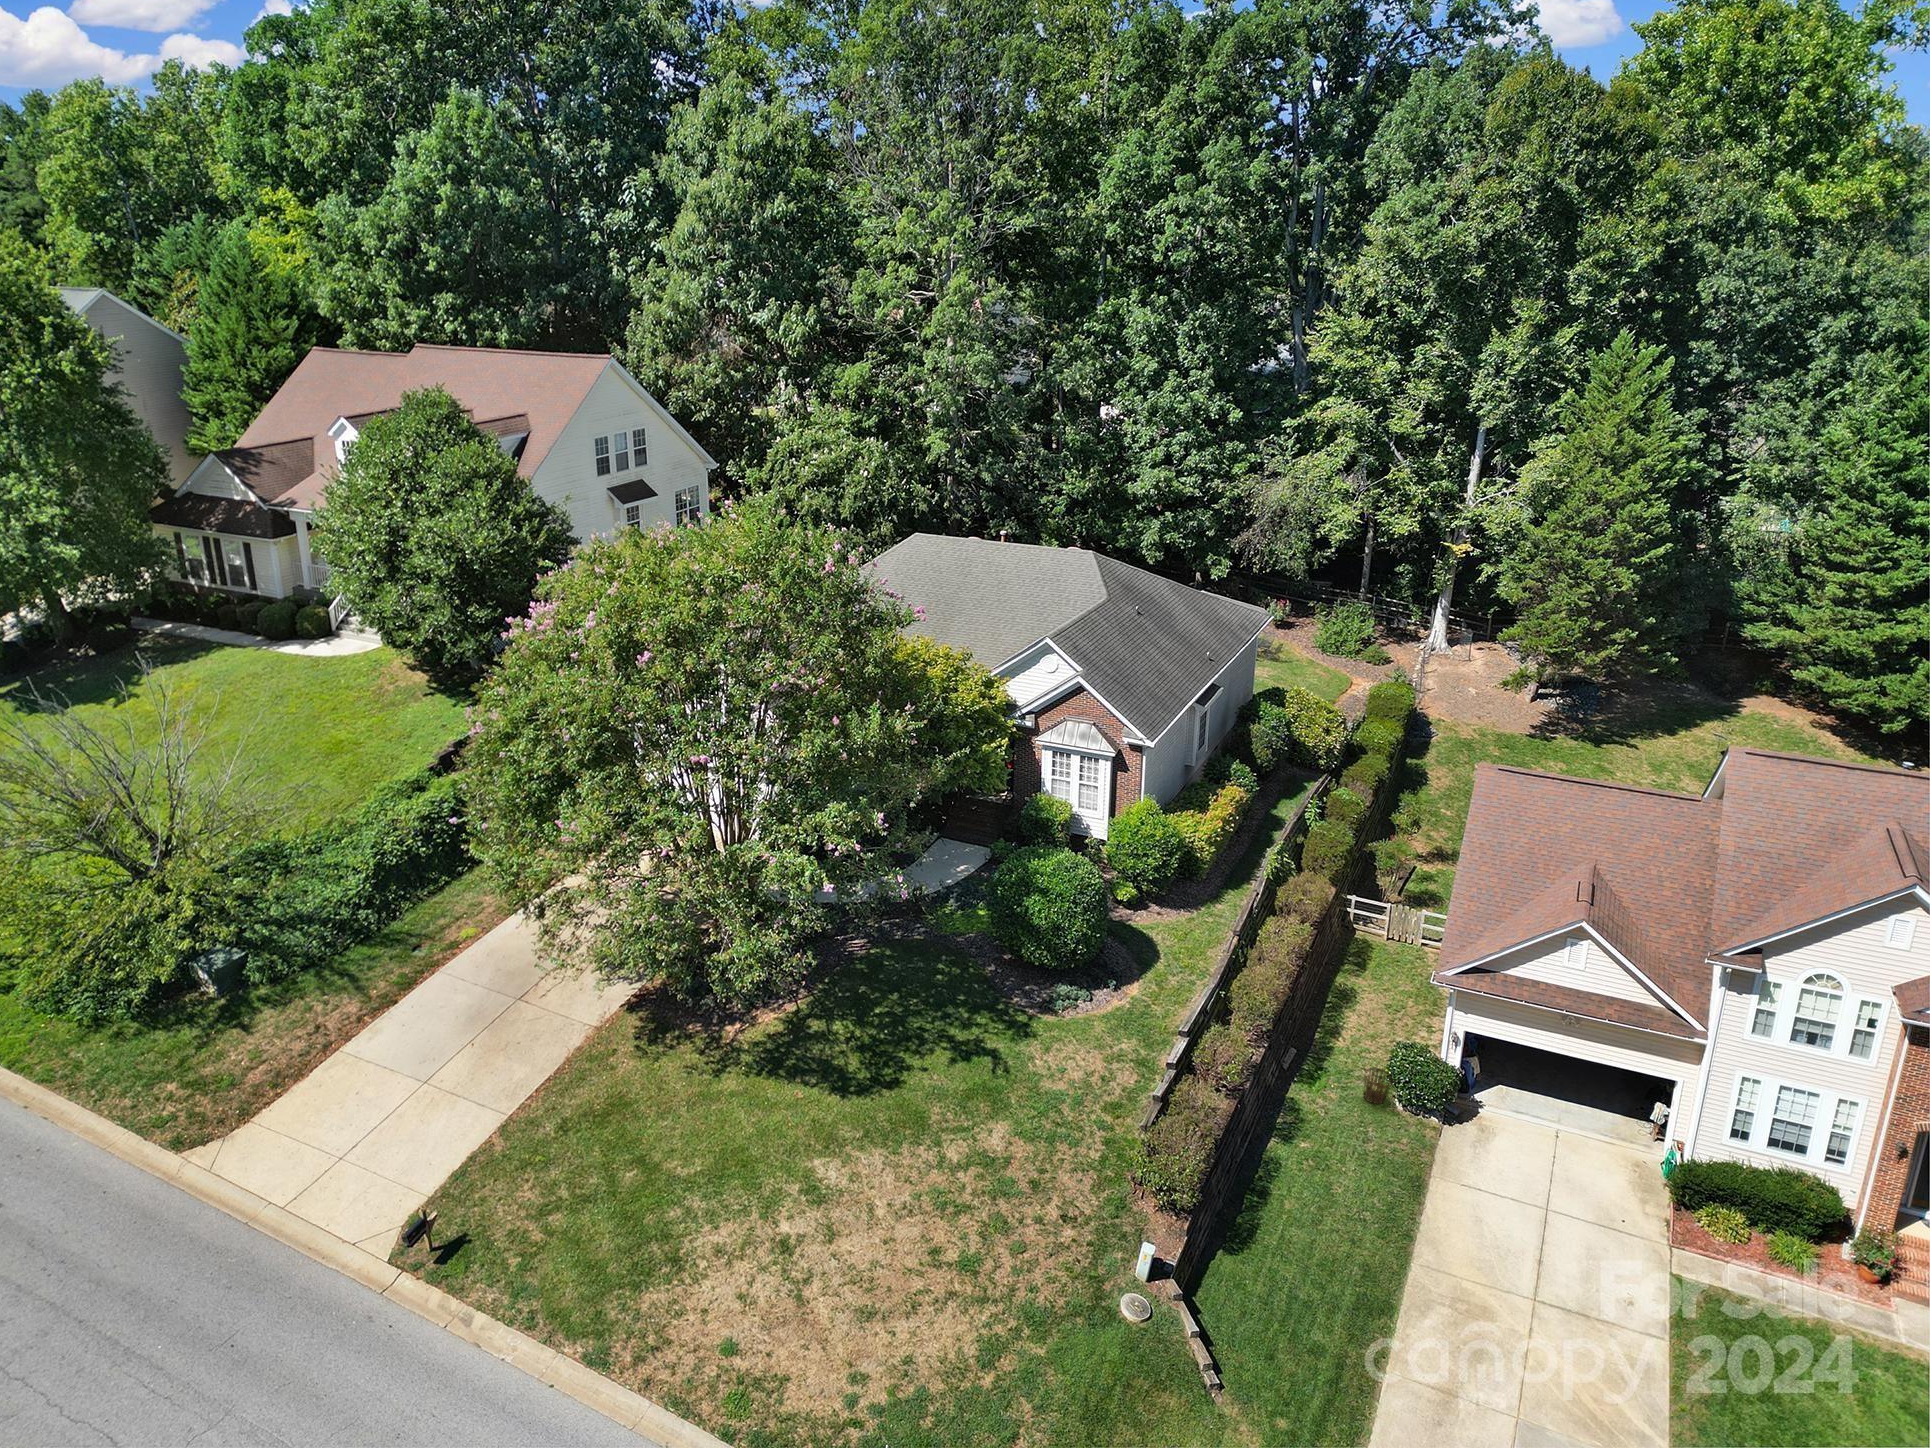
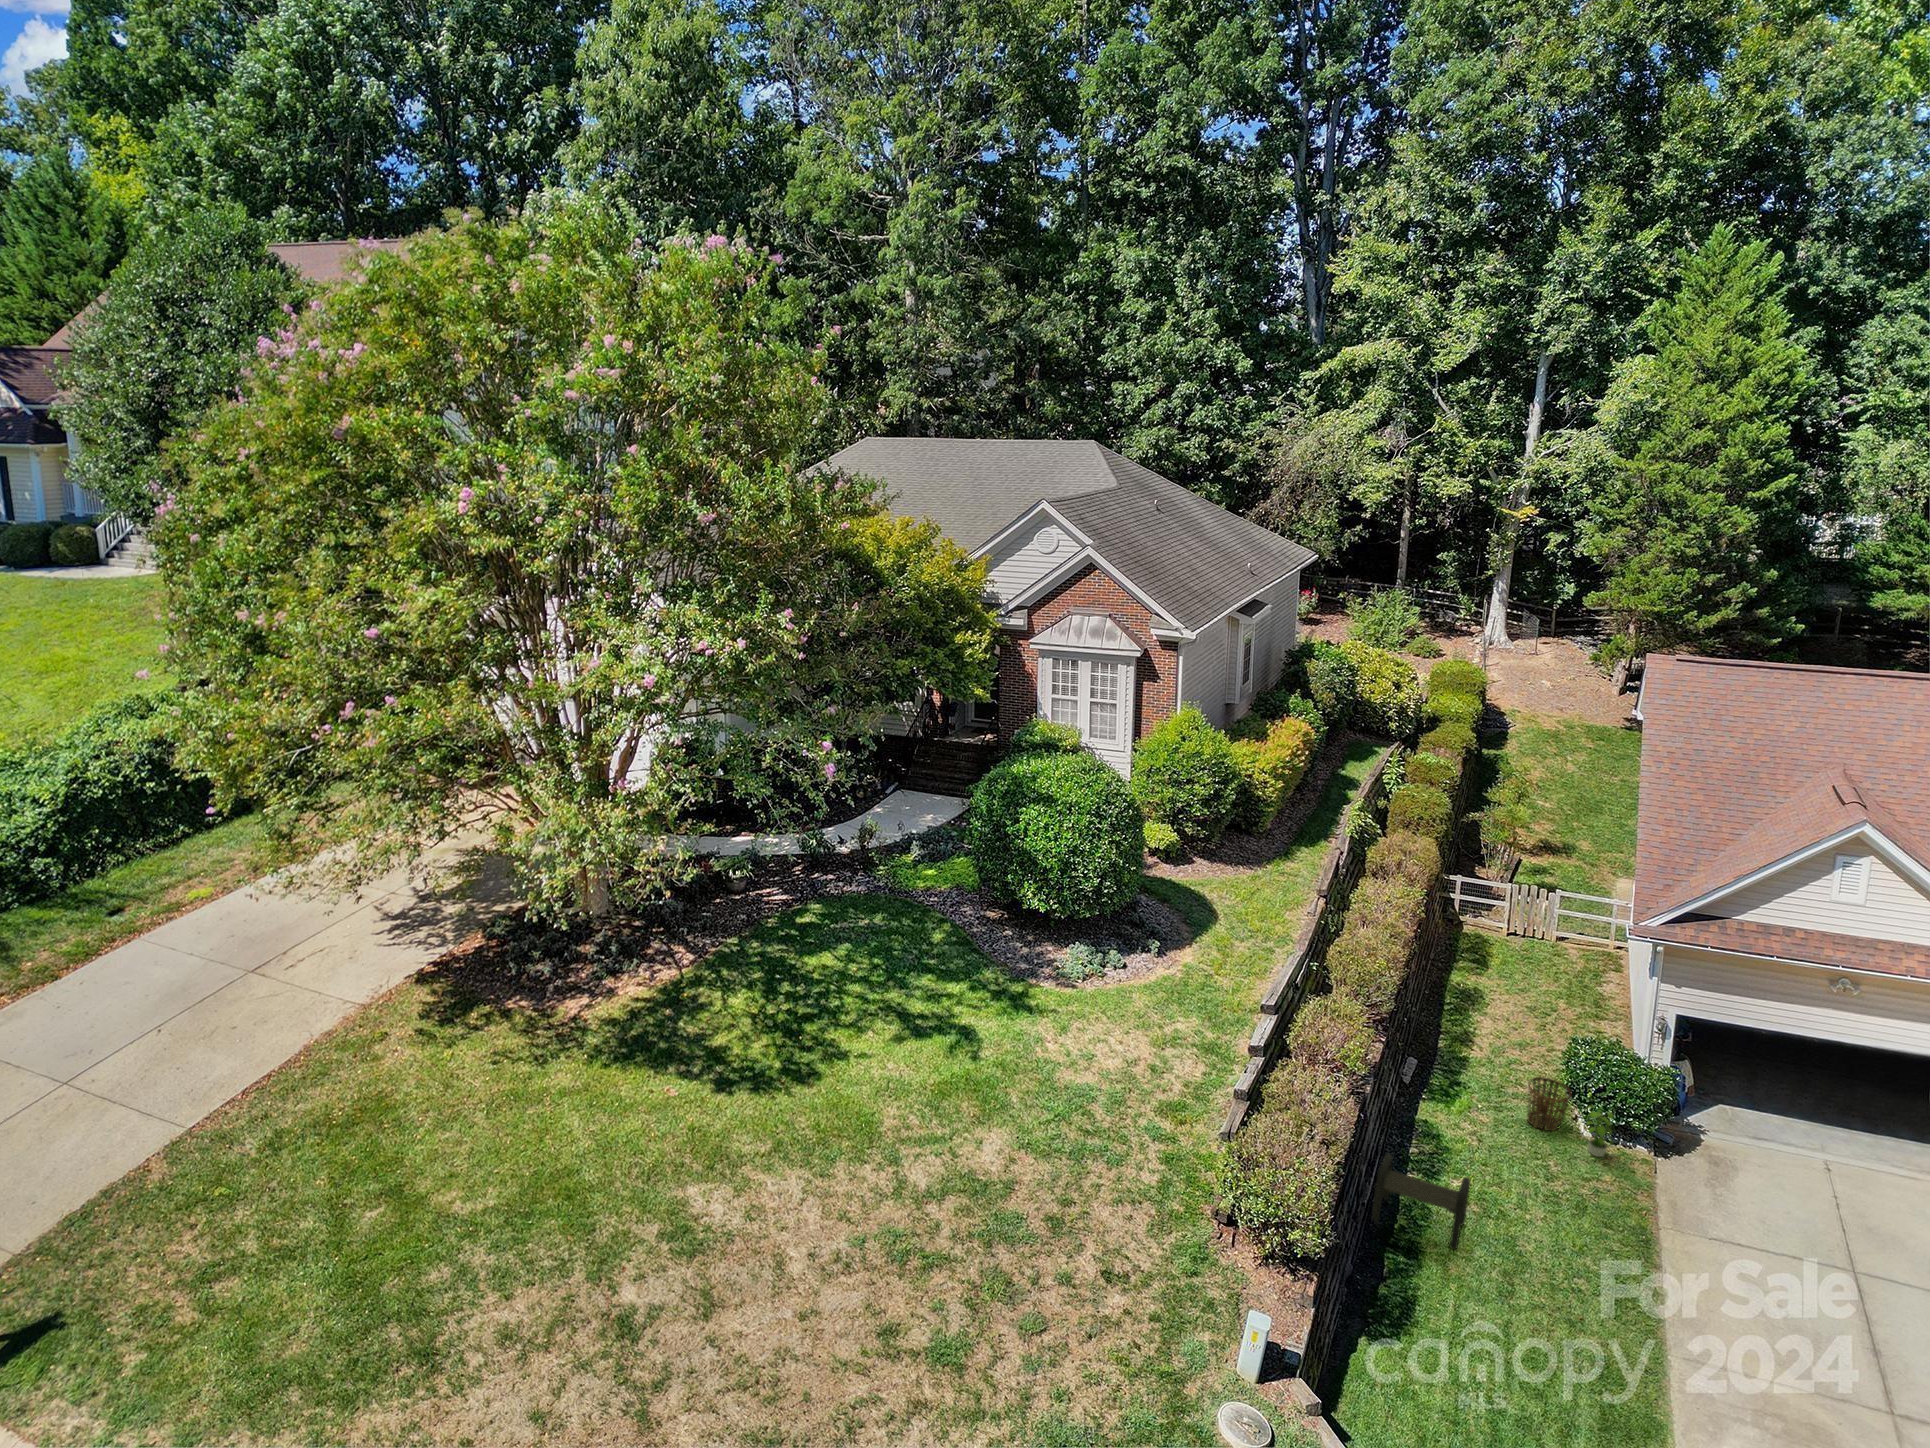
potted plant: none [1397,1091,1420,1125] -> present [1586,1106,1613,1157]
bench: none [1243,1128,1307,1193] -> present [1372,1154,1470,1250]

